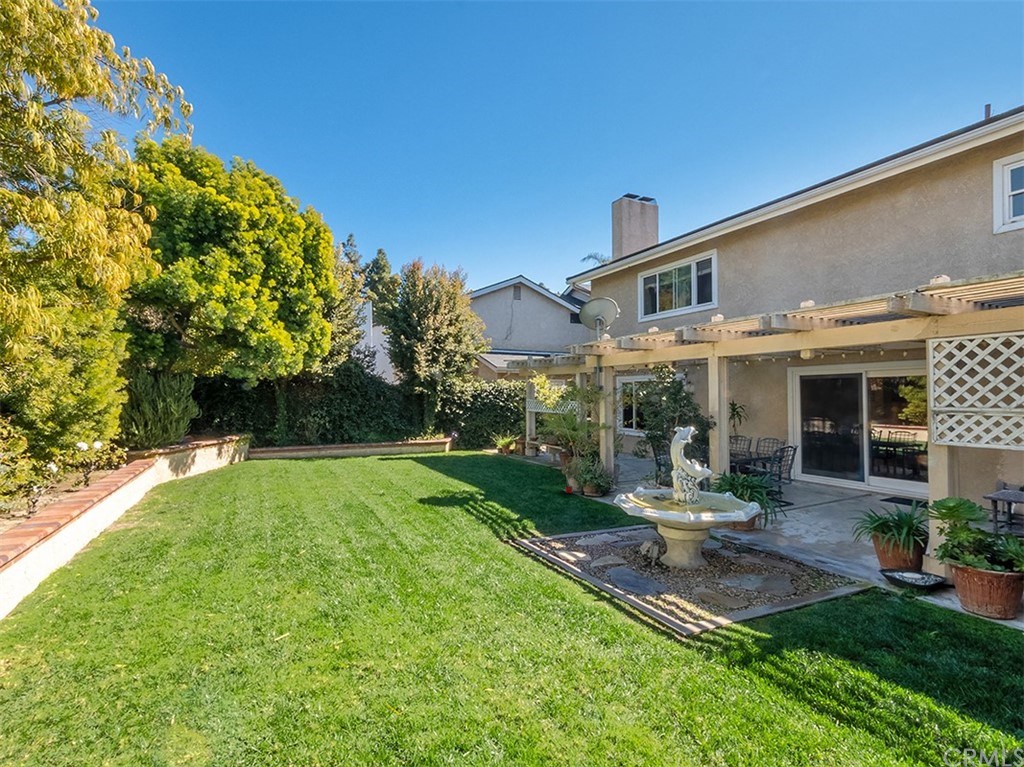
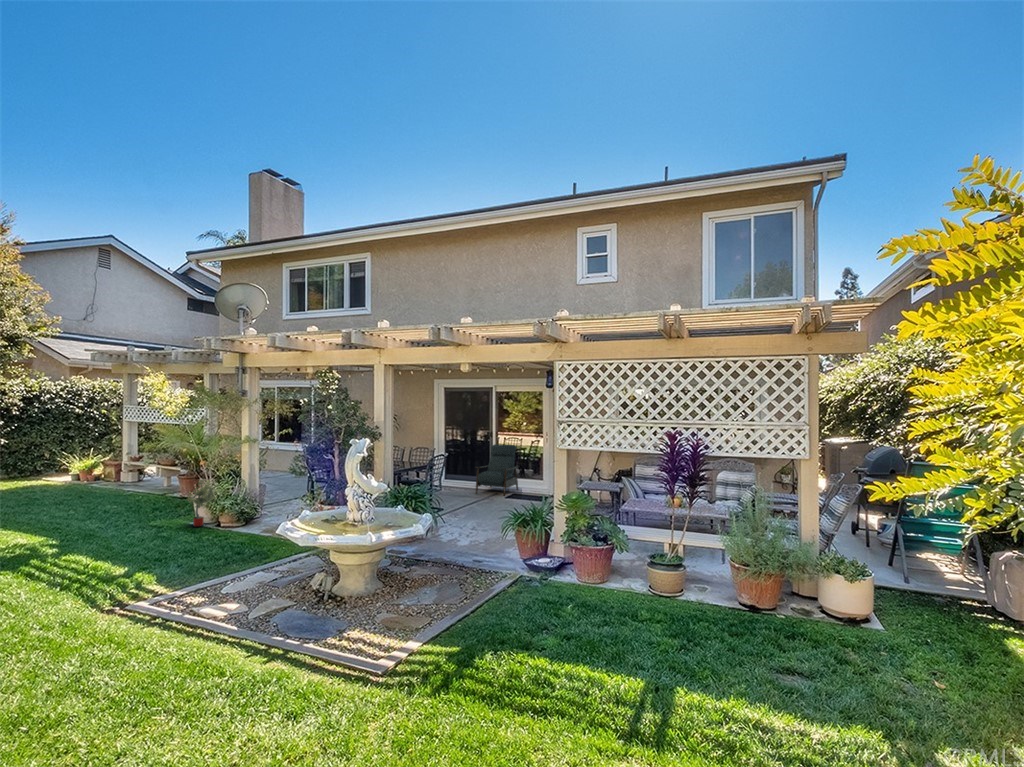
chair: none [837,442,901,502] -> present [475,444,518,496]

